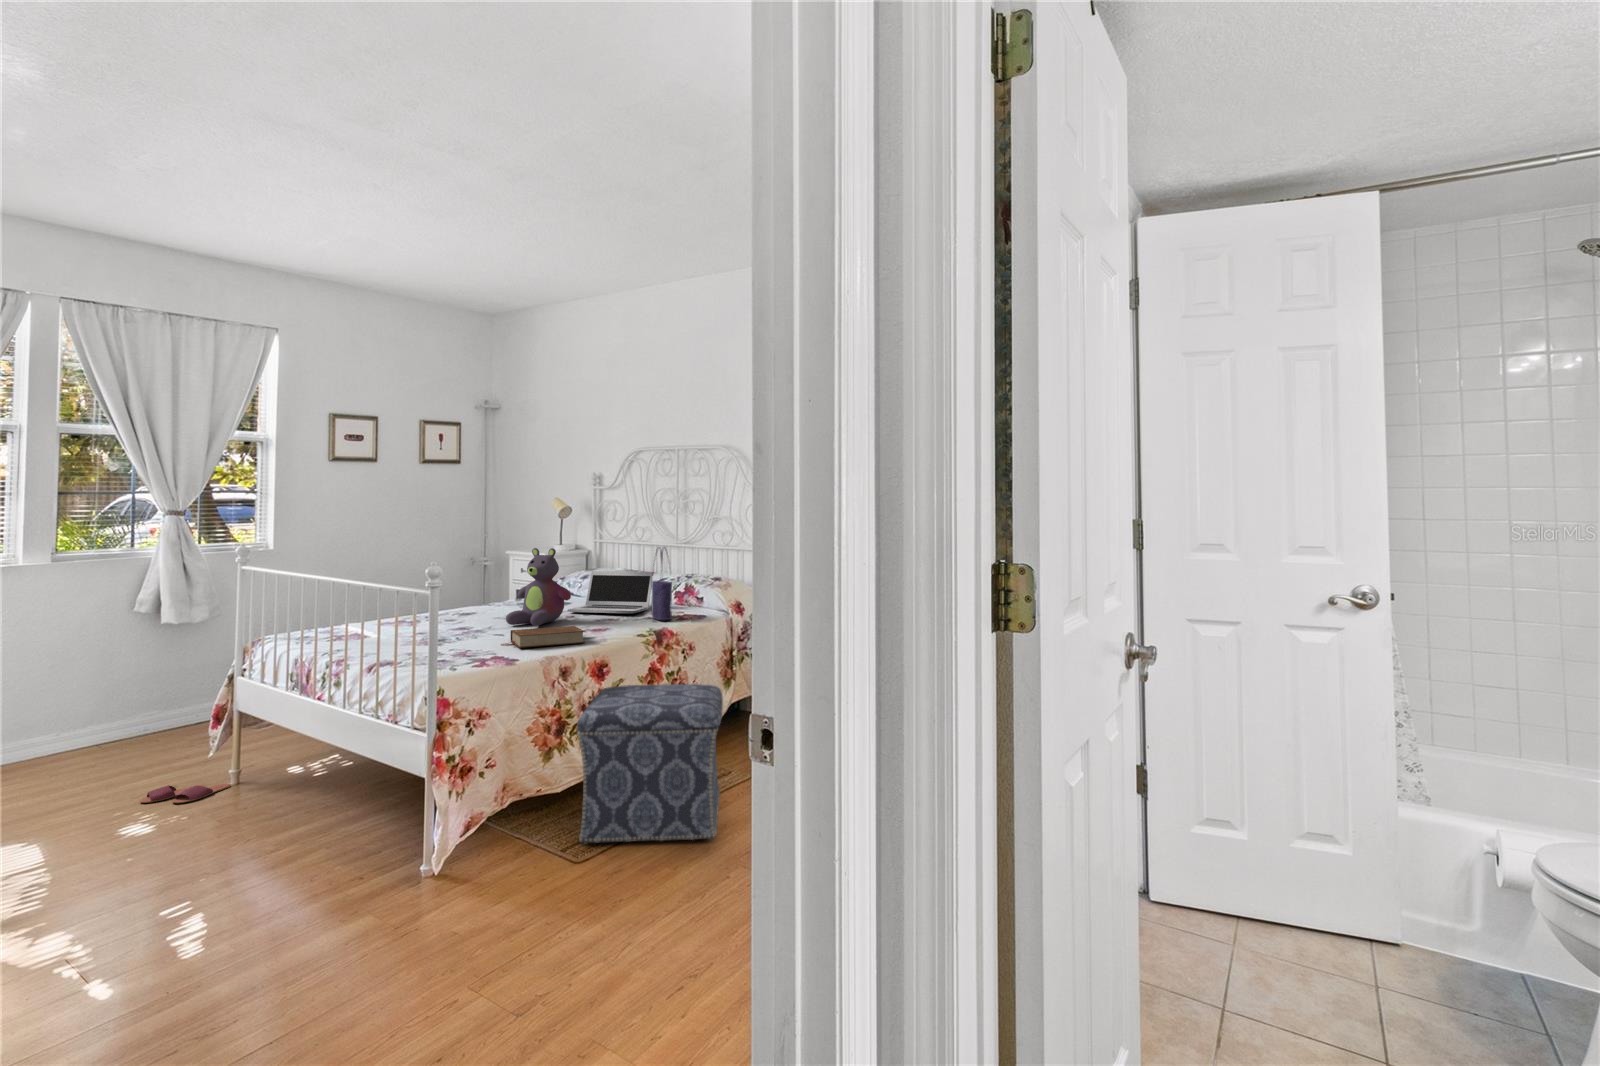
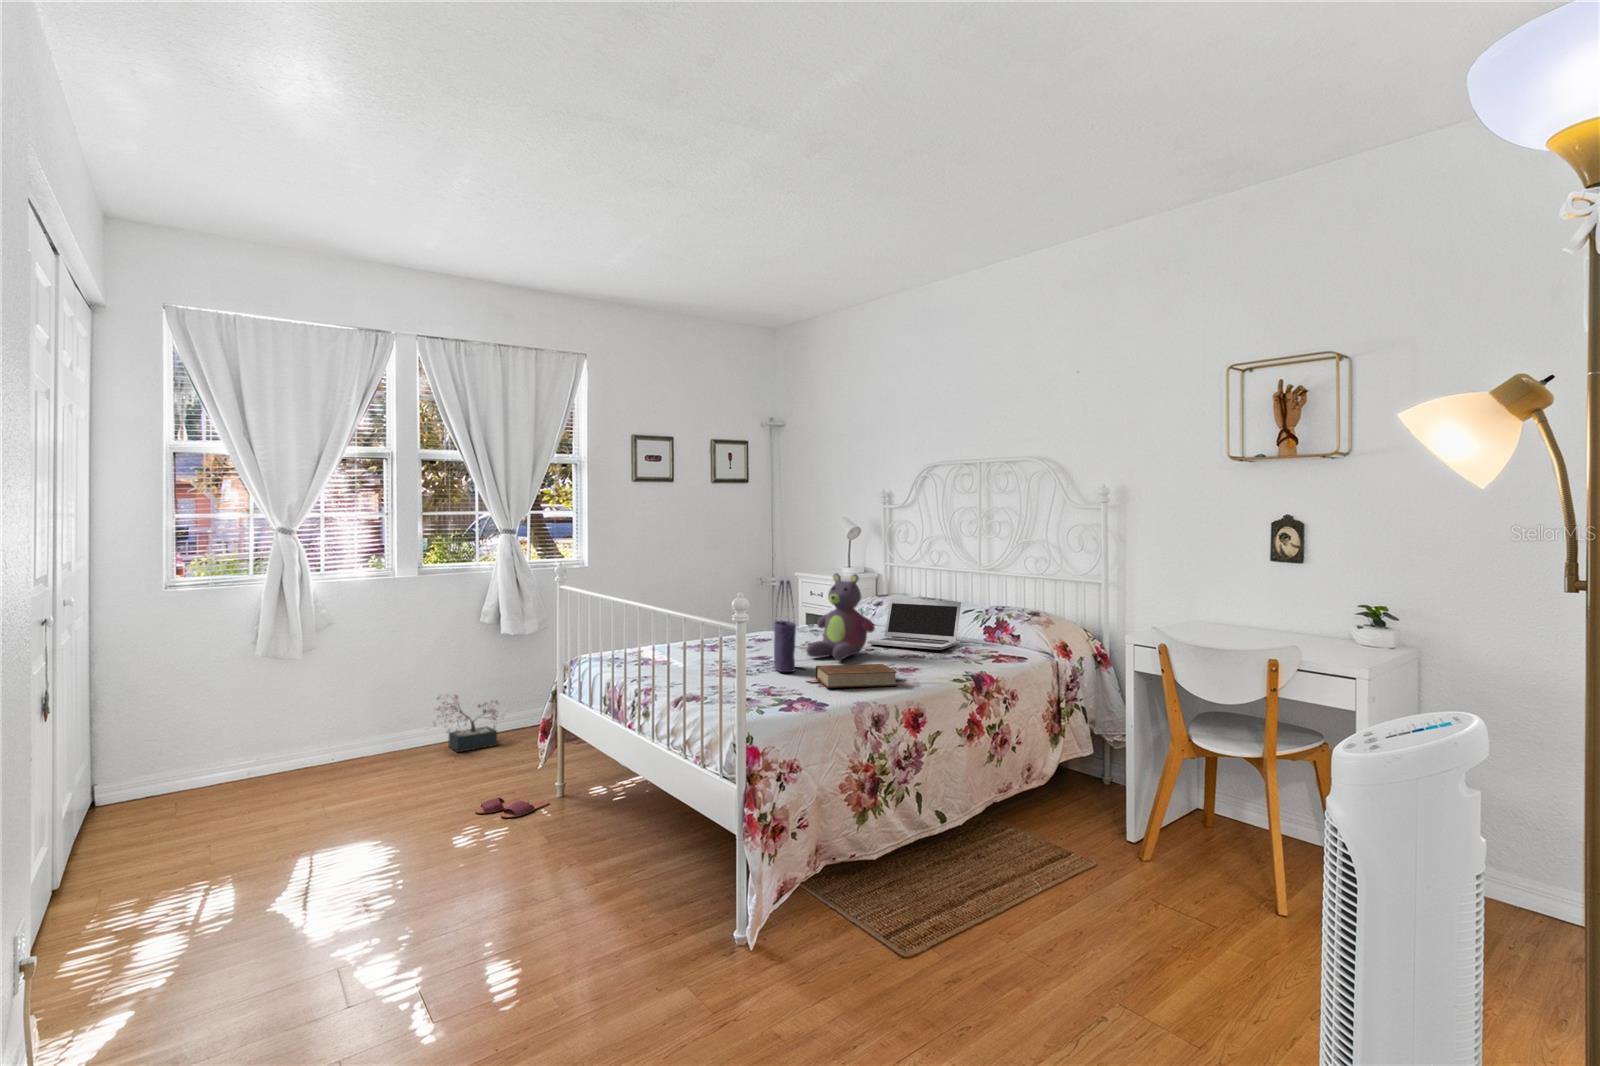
tote bag: present [652,548,672,620] -> present [774,580,796,672]
ottoman: present [577,684,723,844] -> none [901,741,1079,956]
decorative plant: none [79,688,174,750] -> present [433,694,505,752]

